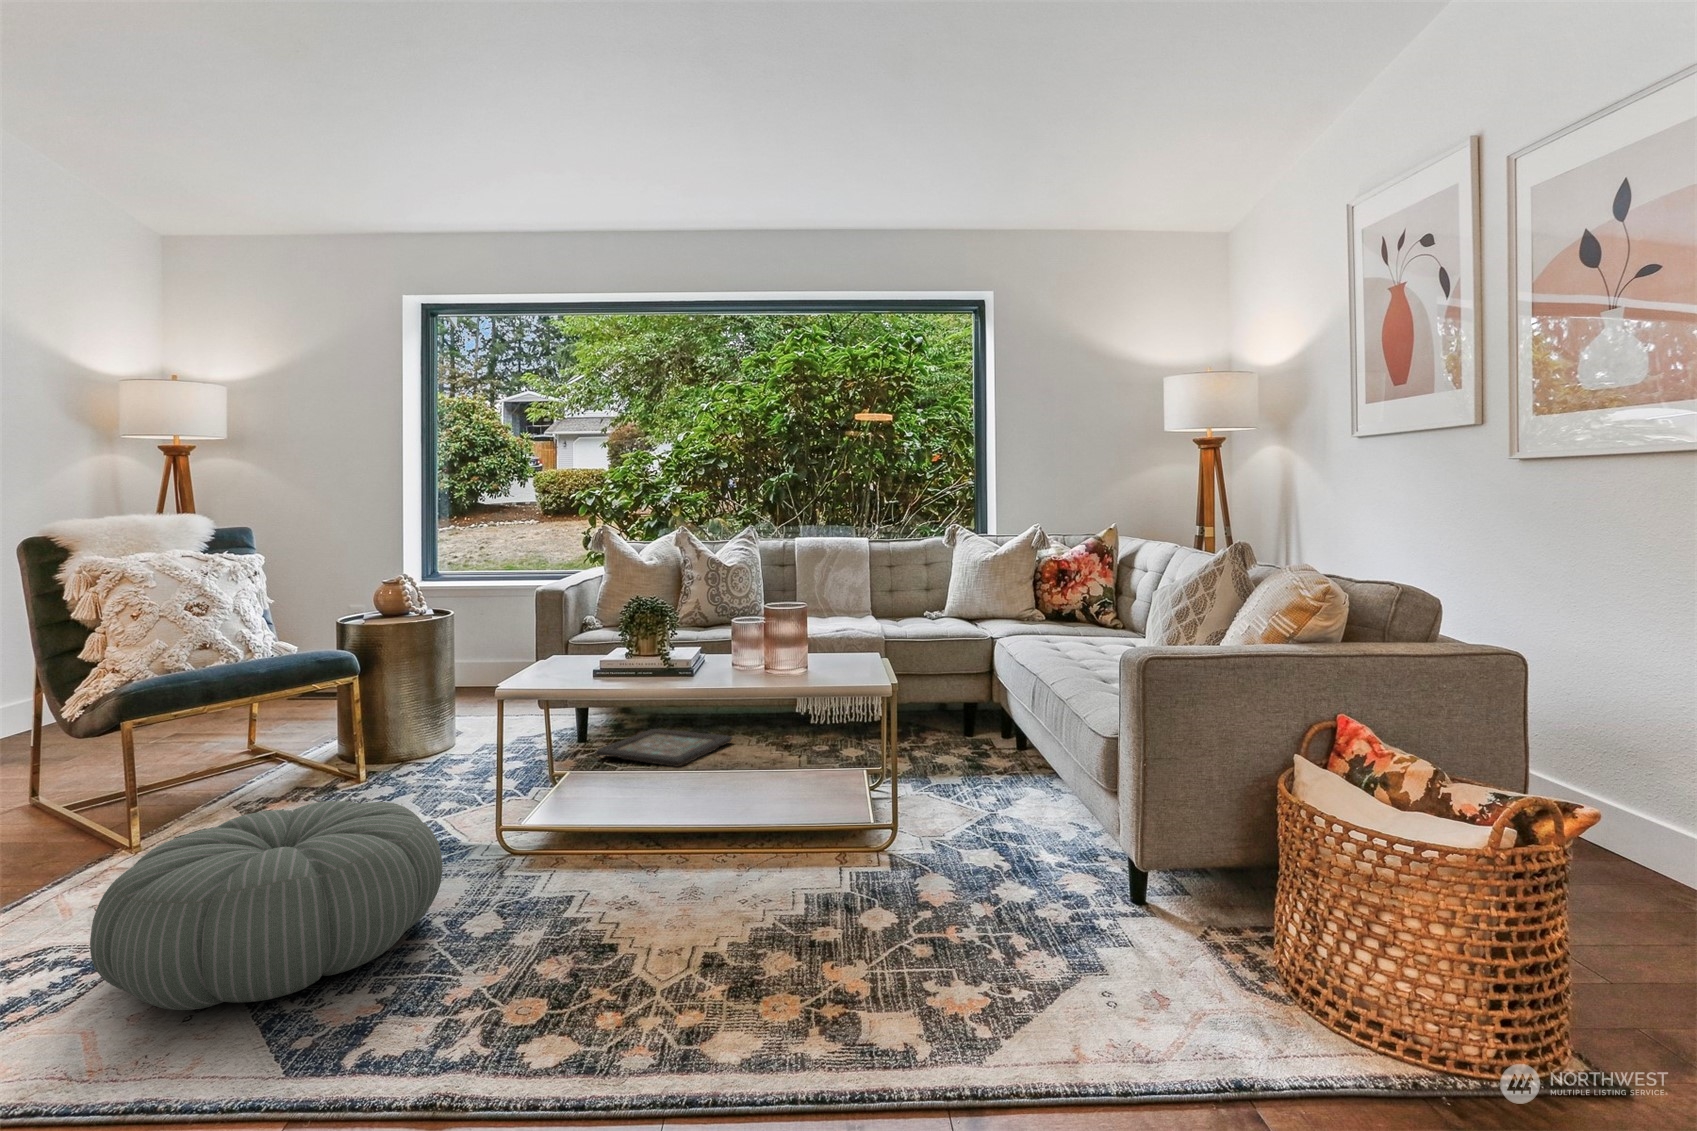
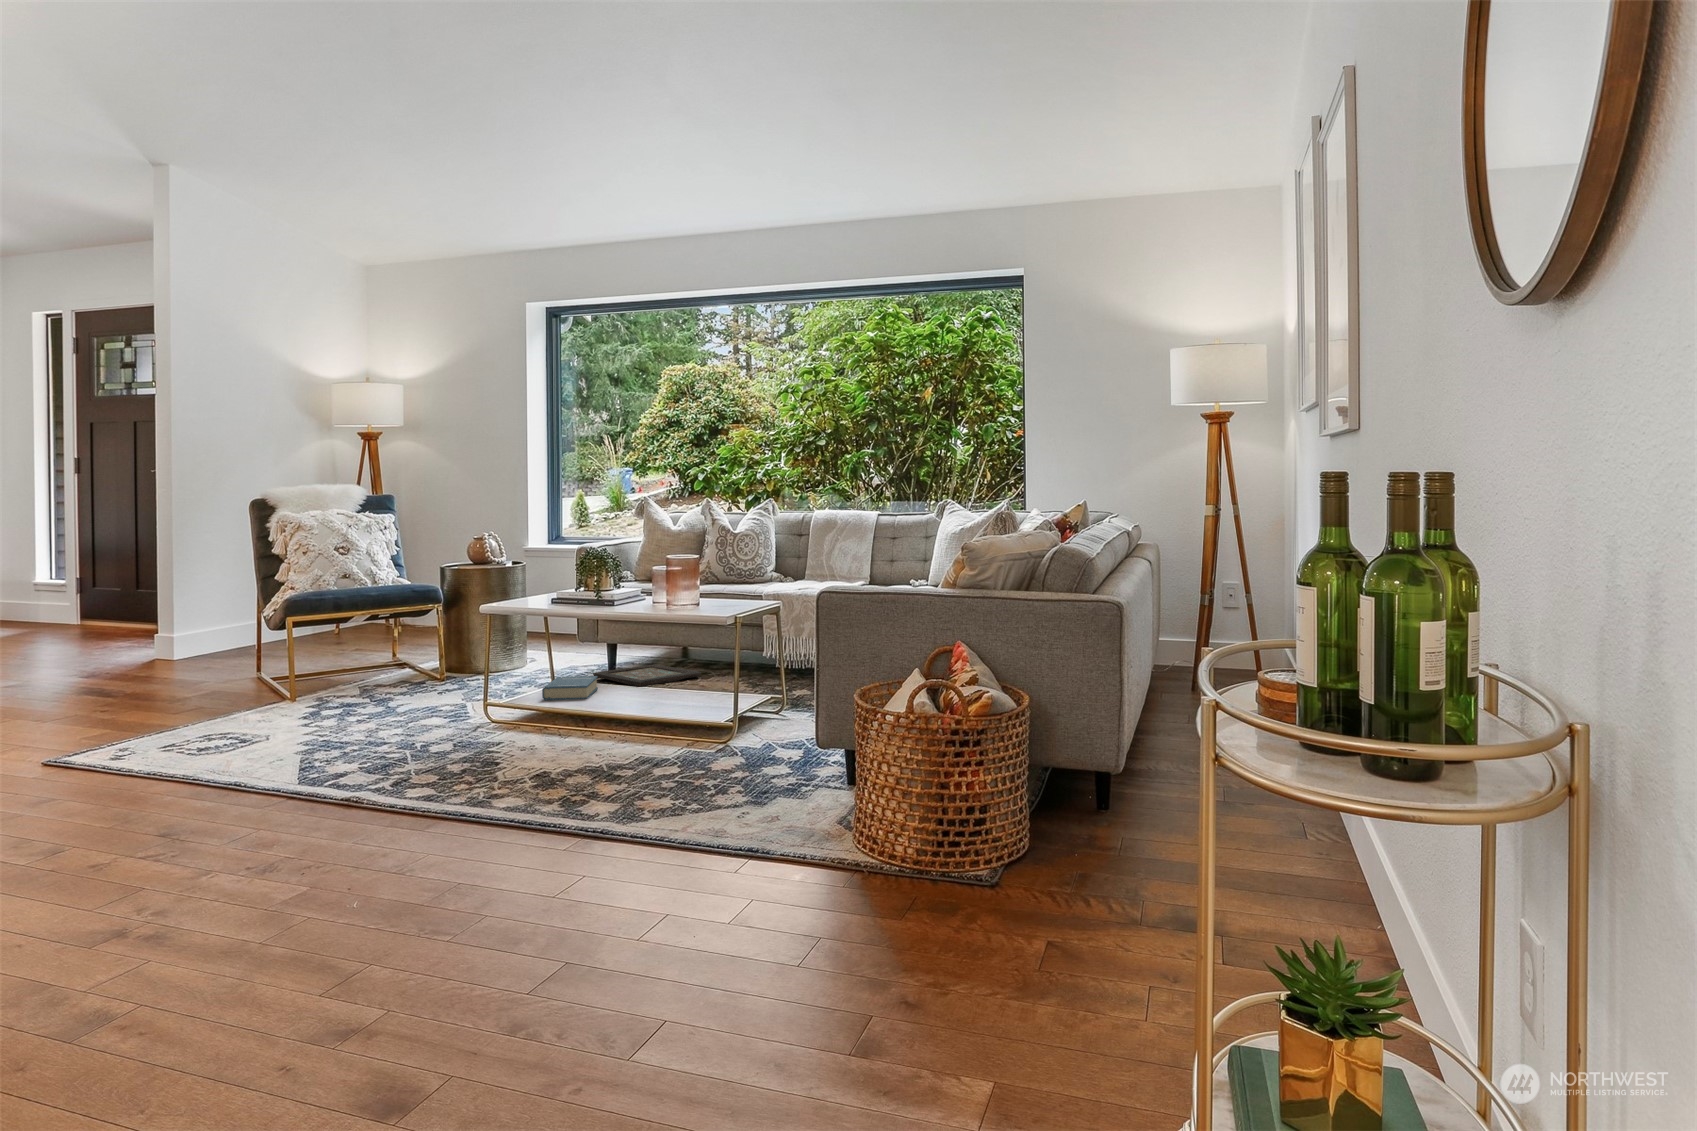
hardback book: none [574,761,645,809] -> present [542,676,598,700]
pouf: present [90,801,442,1010] -> none [236,668,423,758]

